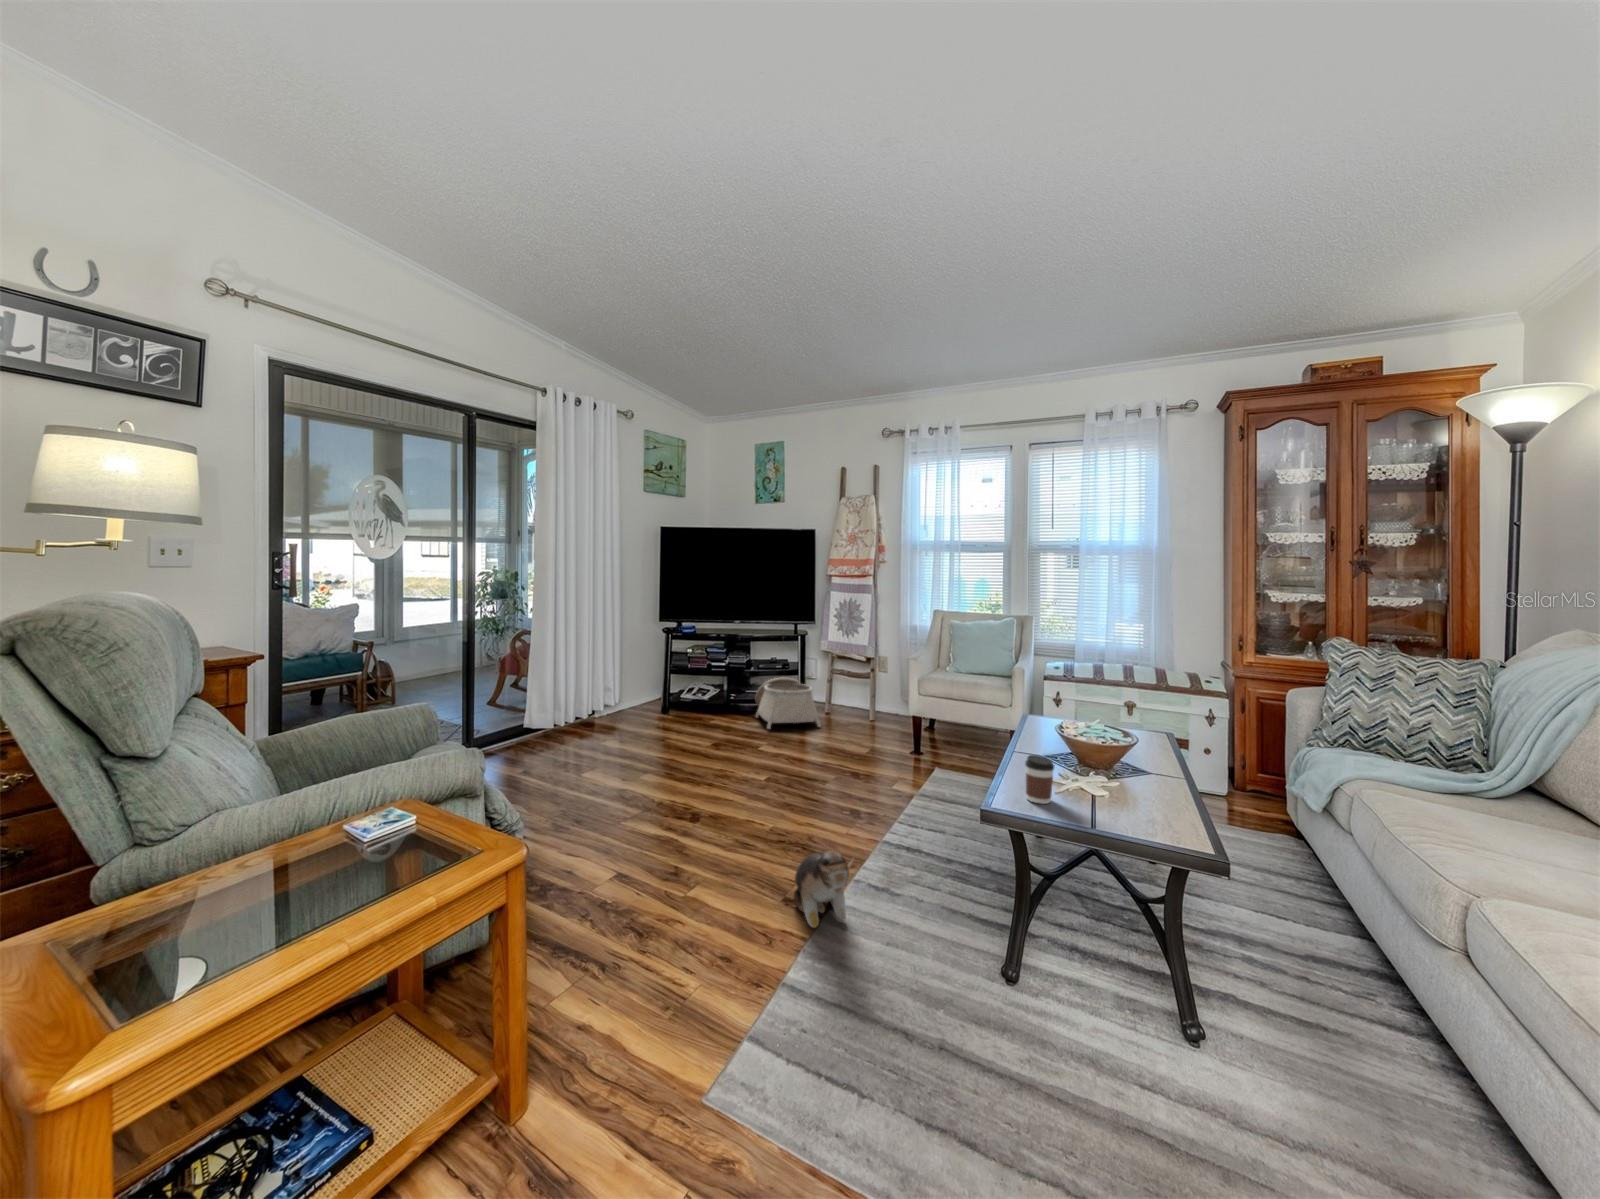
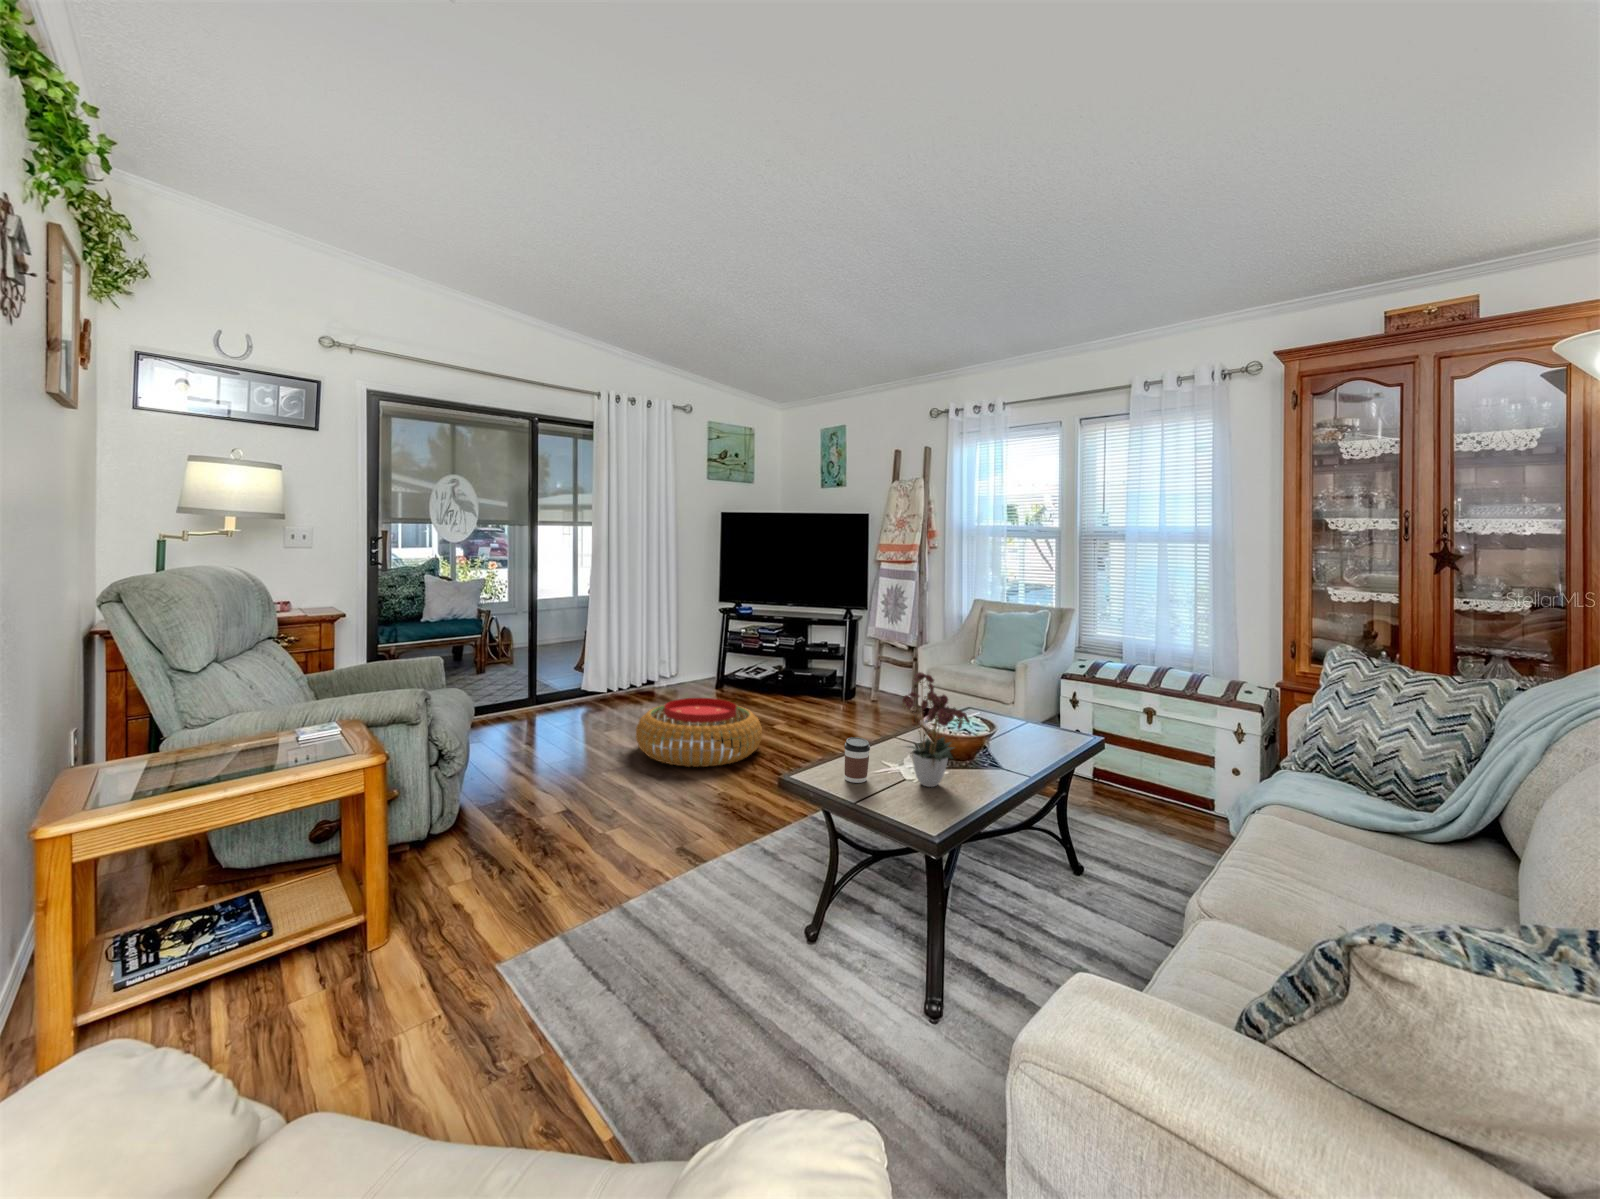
flower arrangement: none [1072,677,1165,799] -> present [902,672,970,787]
basket: present [756,678,821,729] -> none [789,661,844,712]
pouf: none [641,725,780,803] -> present [636,698,762,767]
plush toy: present [794,850,854,928] -> none [670,804,718,870]

